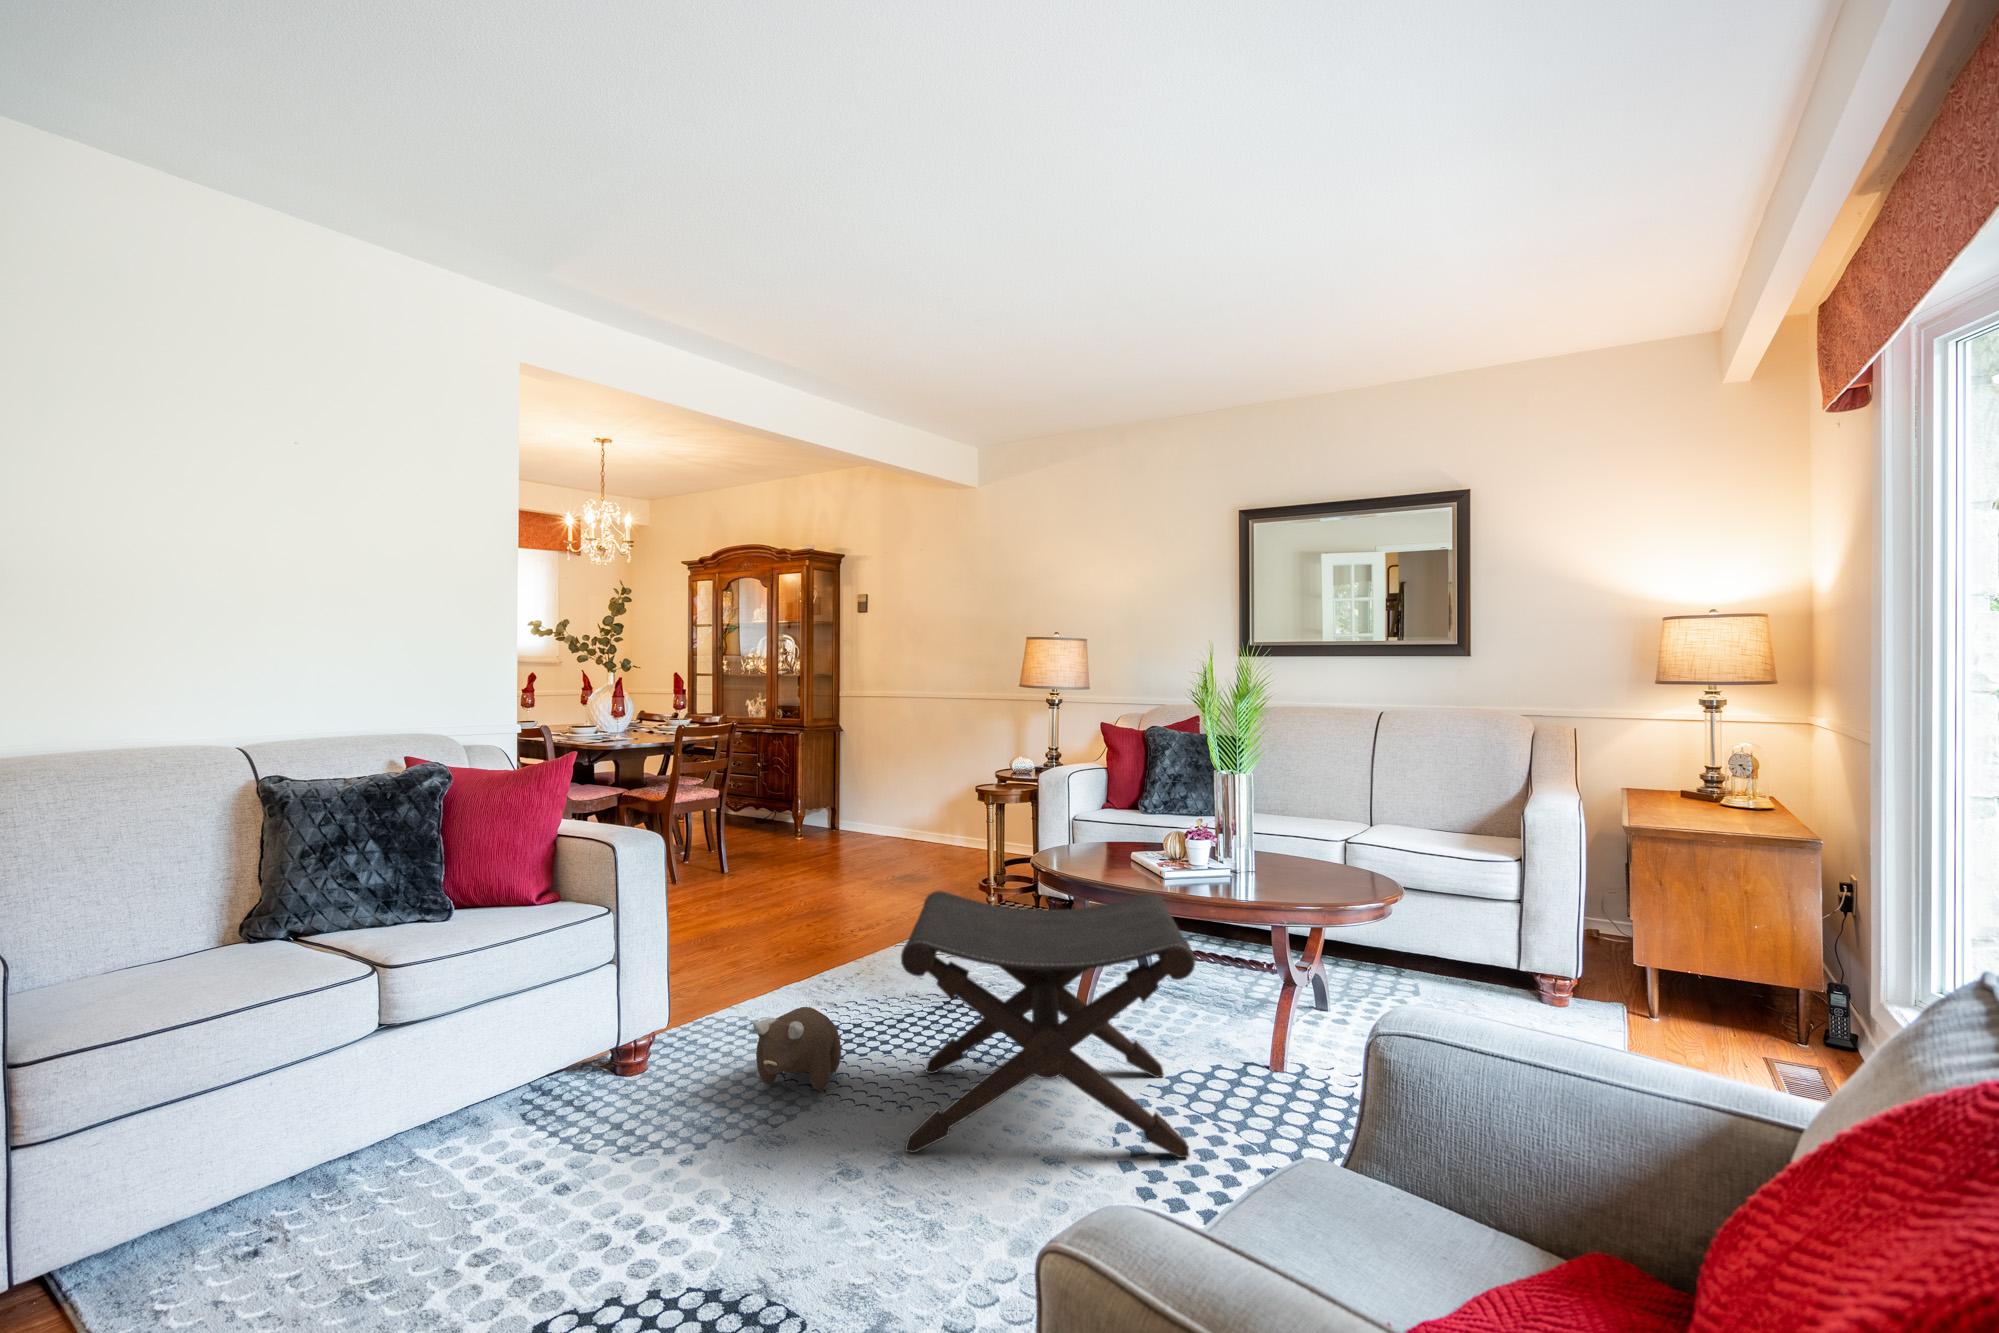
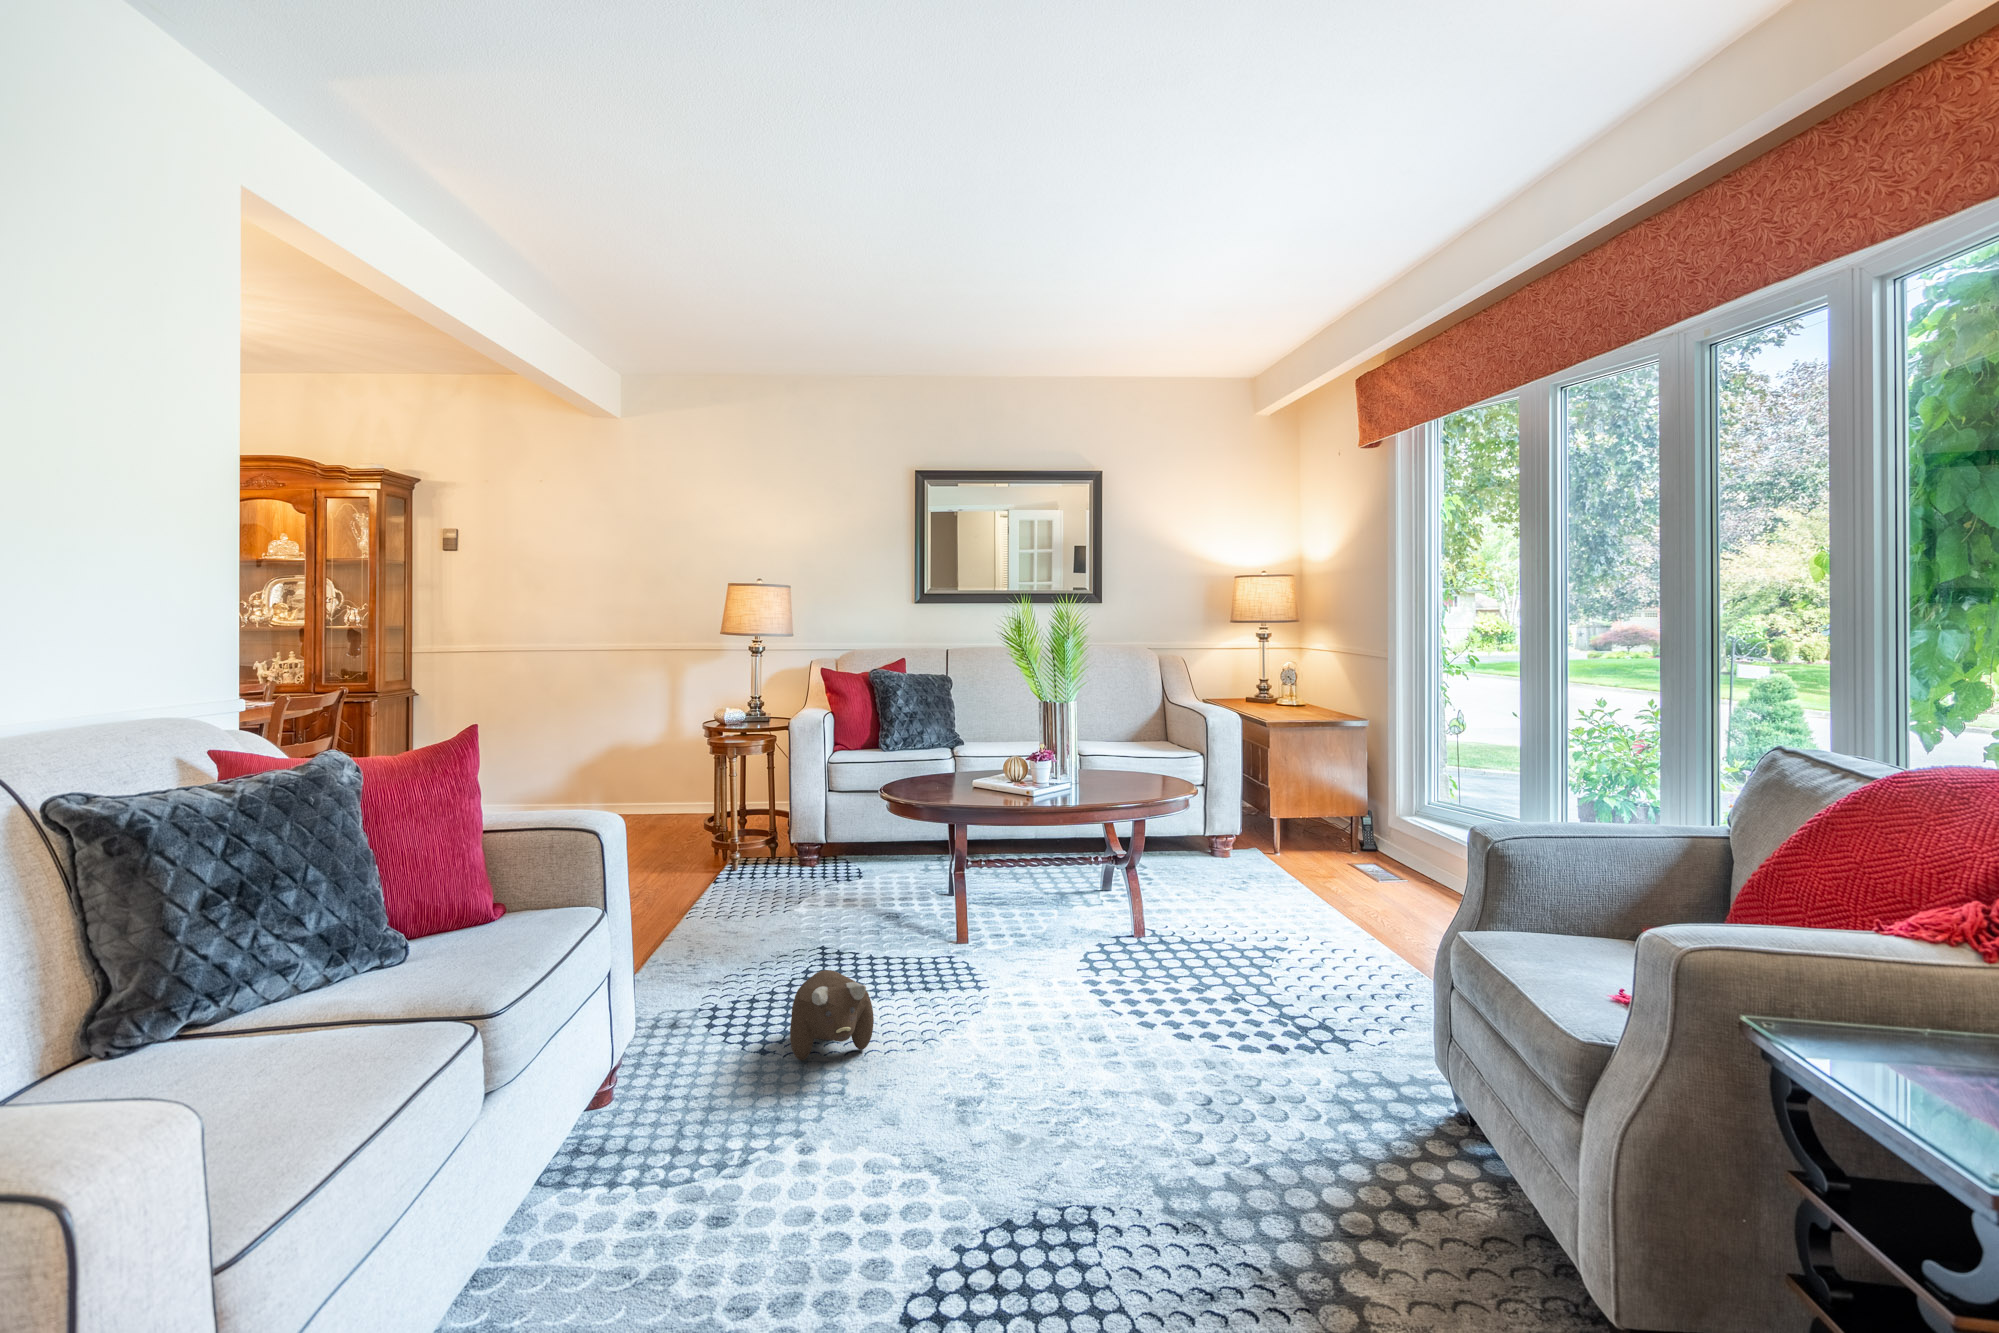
footstool: present [901,891,1195,1158] -> none [914,805,1212,1066]

